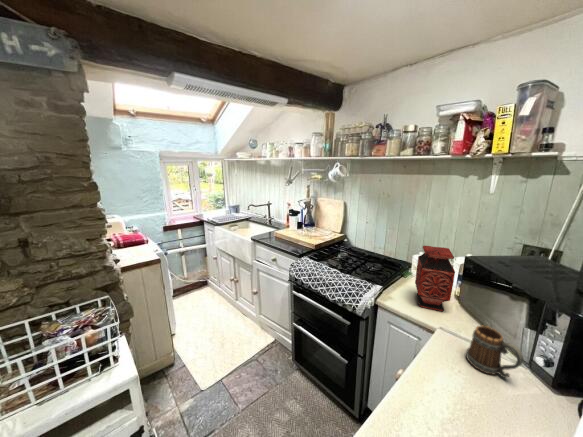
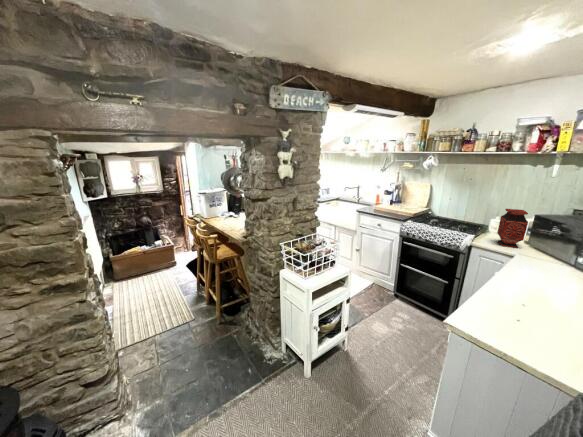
mug: present [466,326,523,378] -> none [535,244,568,267]

